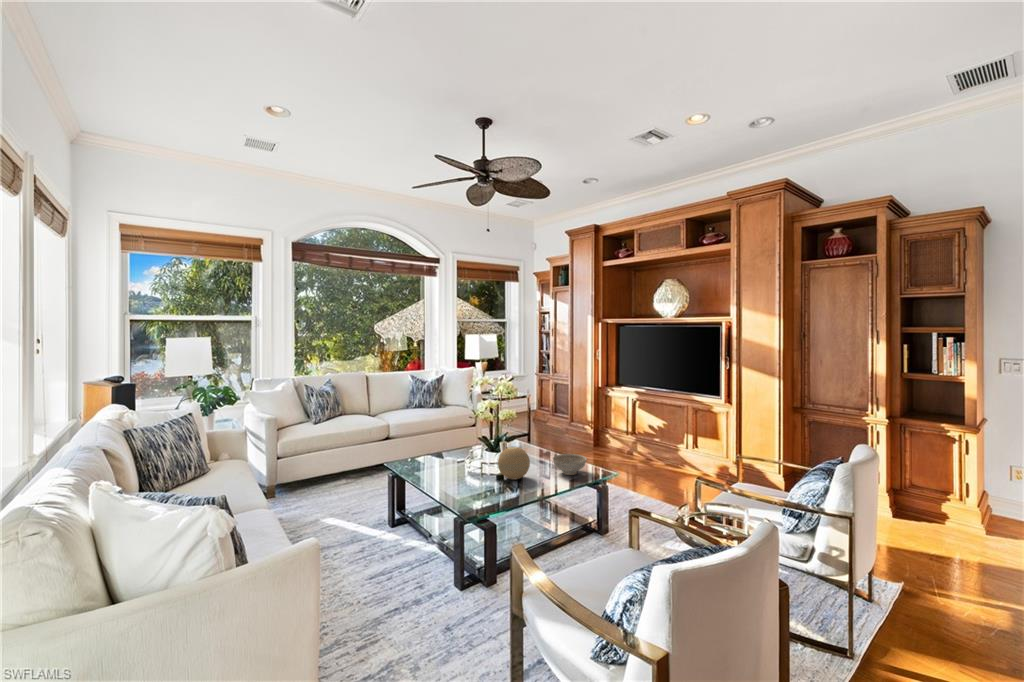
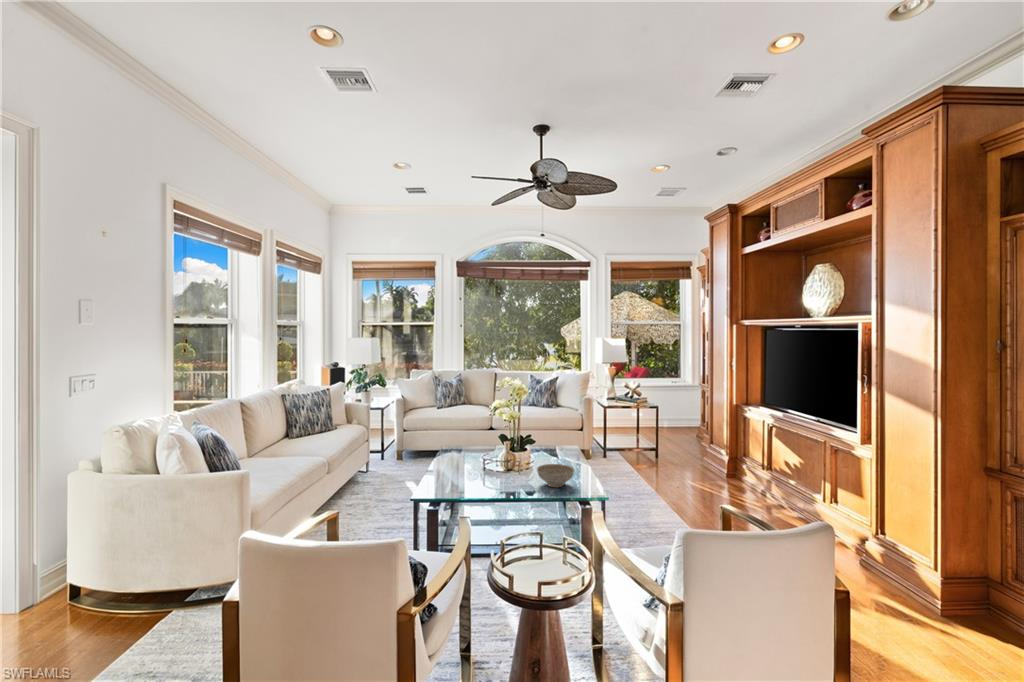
decorative orb: present [498,447,530,479] -> none [480,446,513,480]

